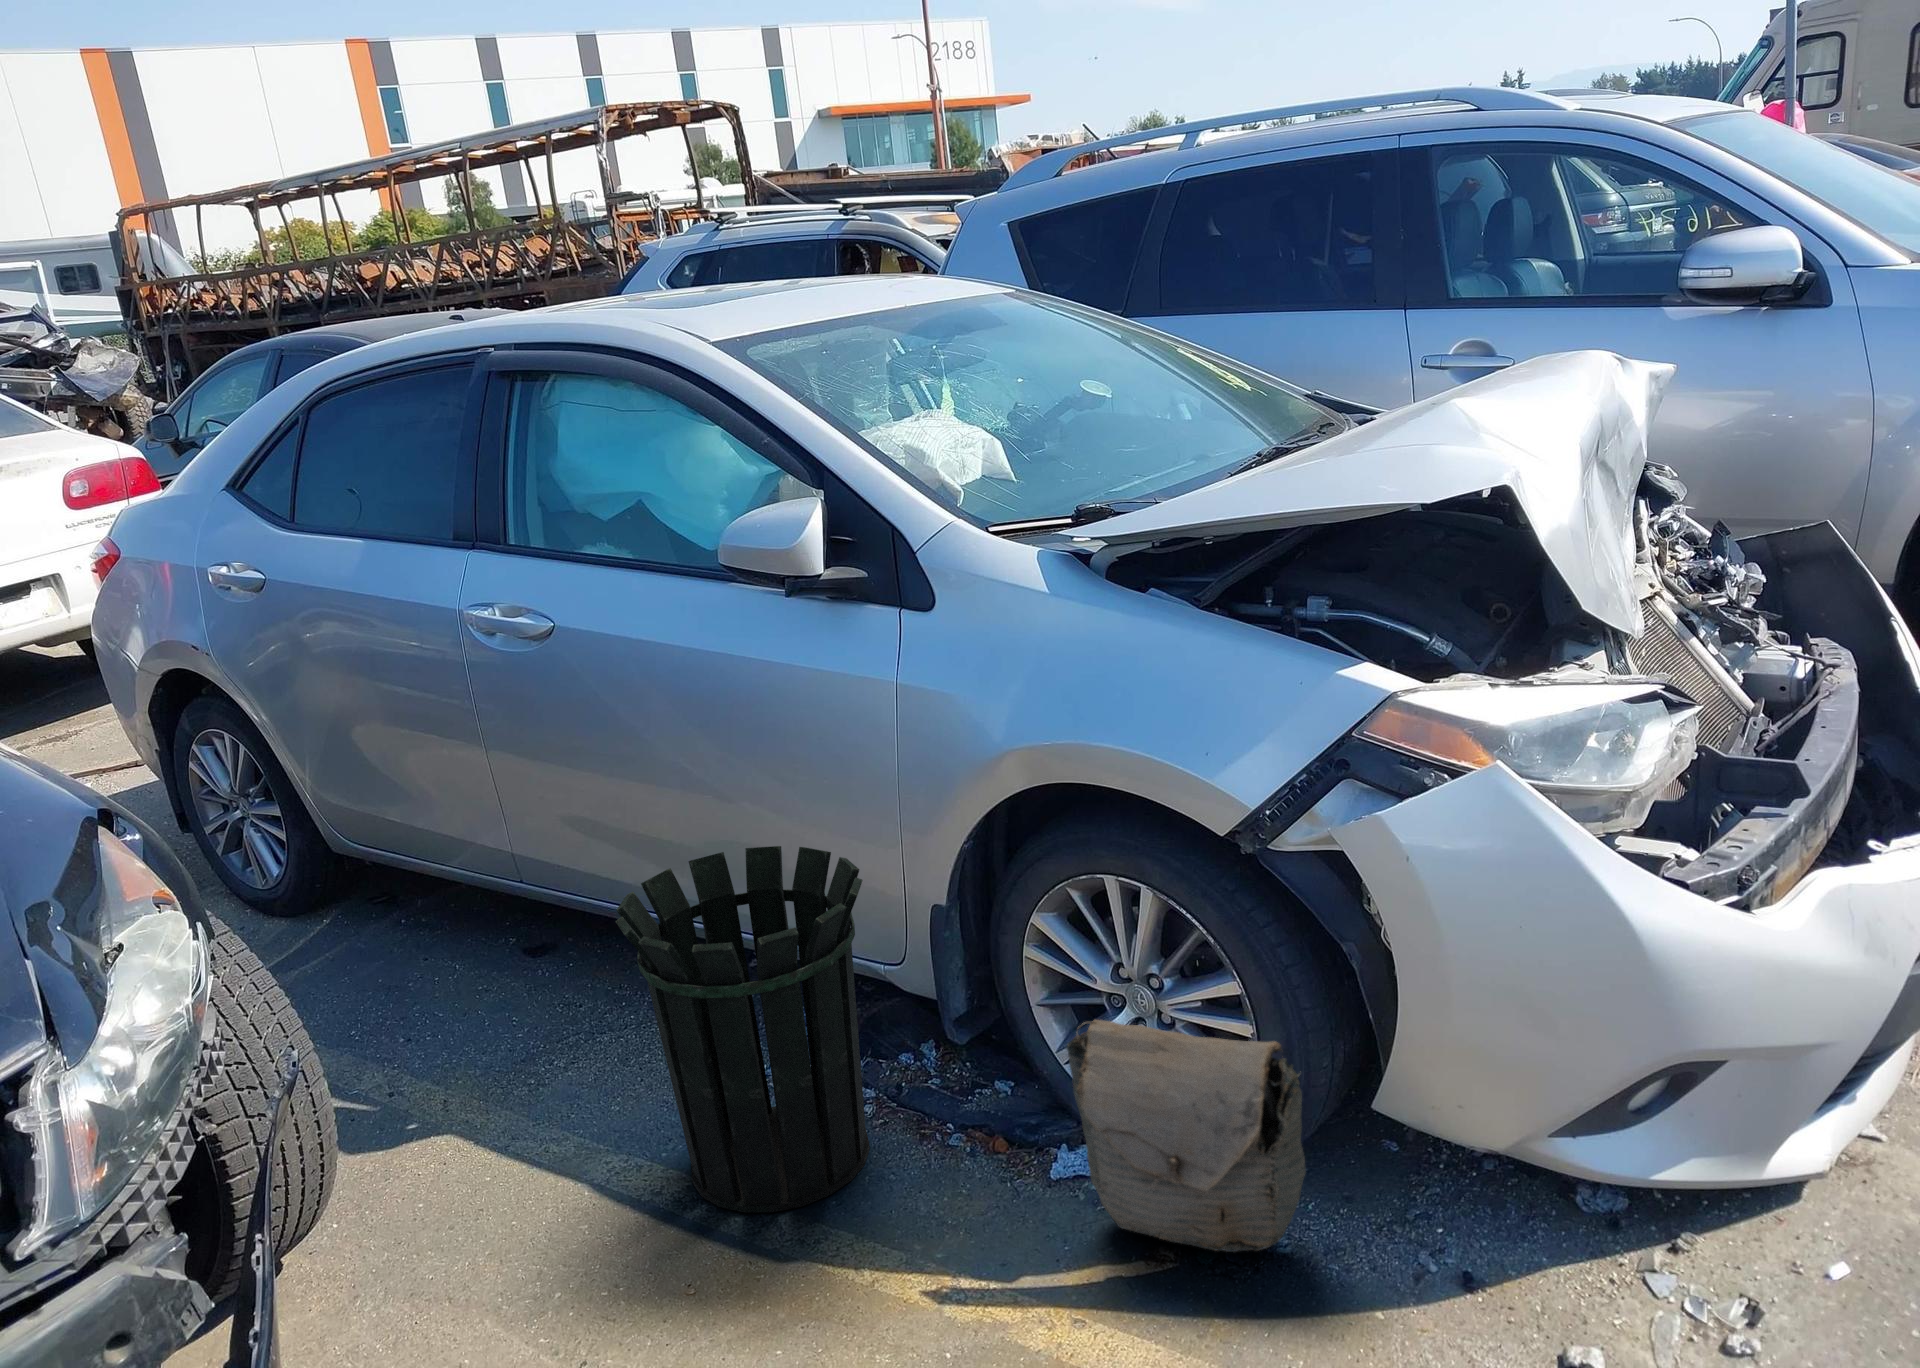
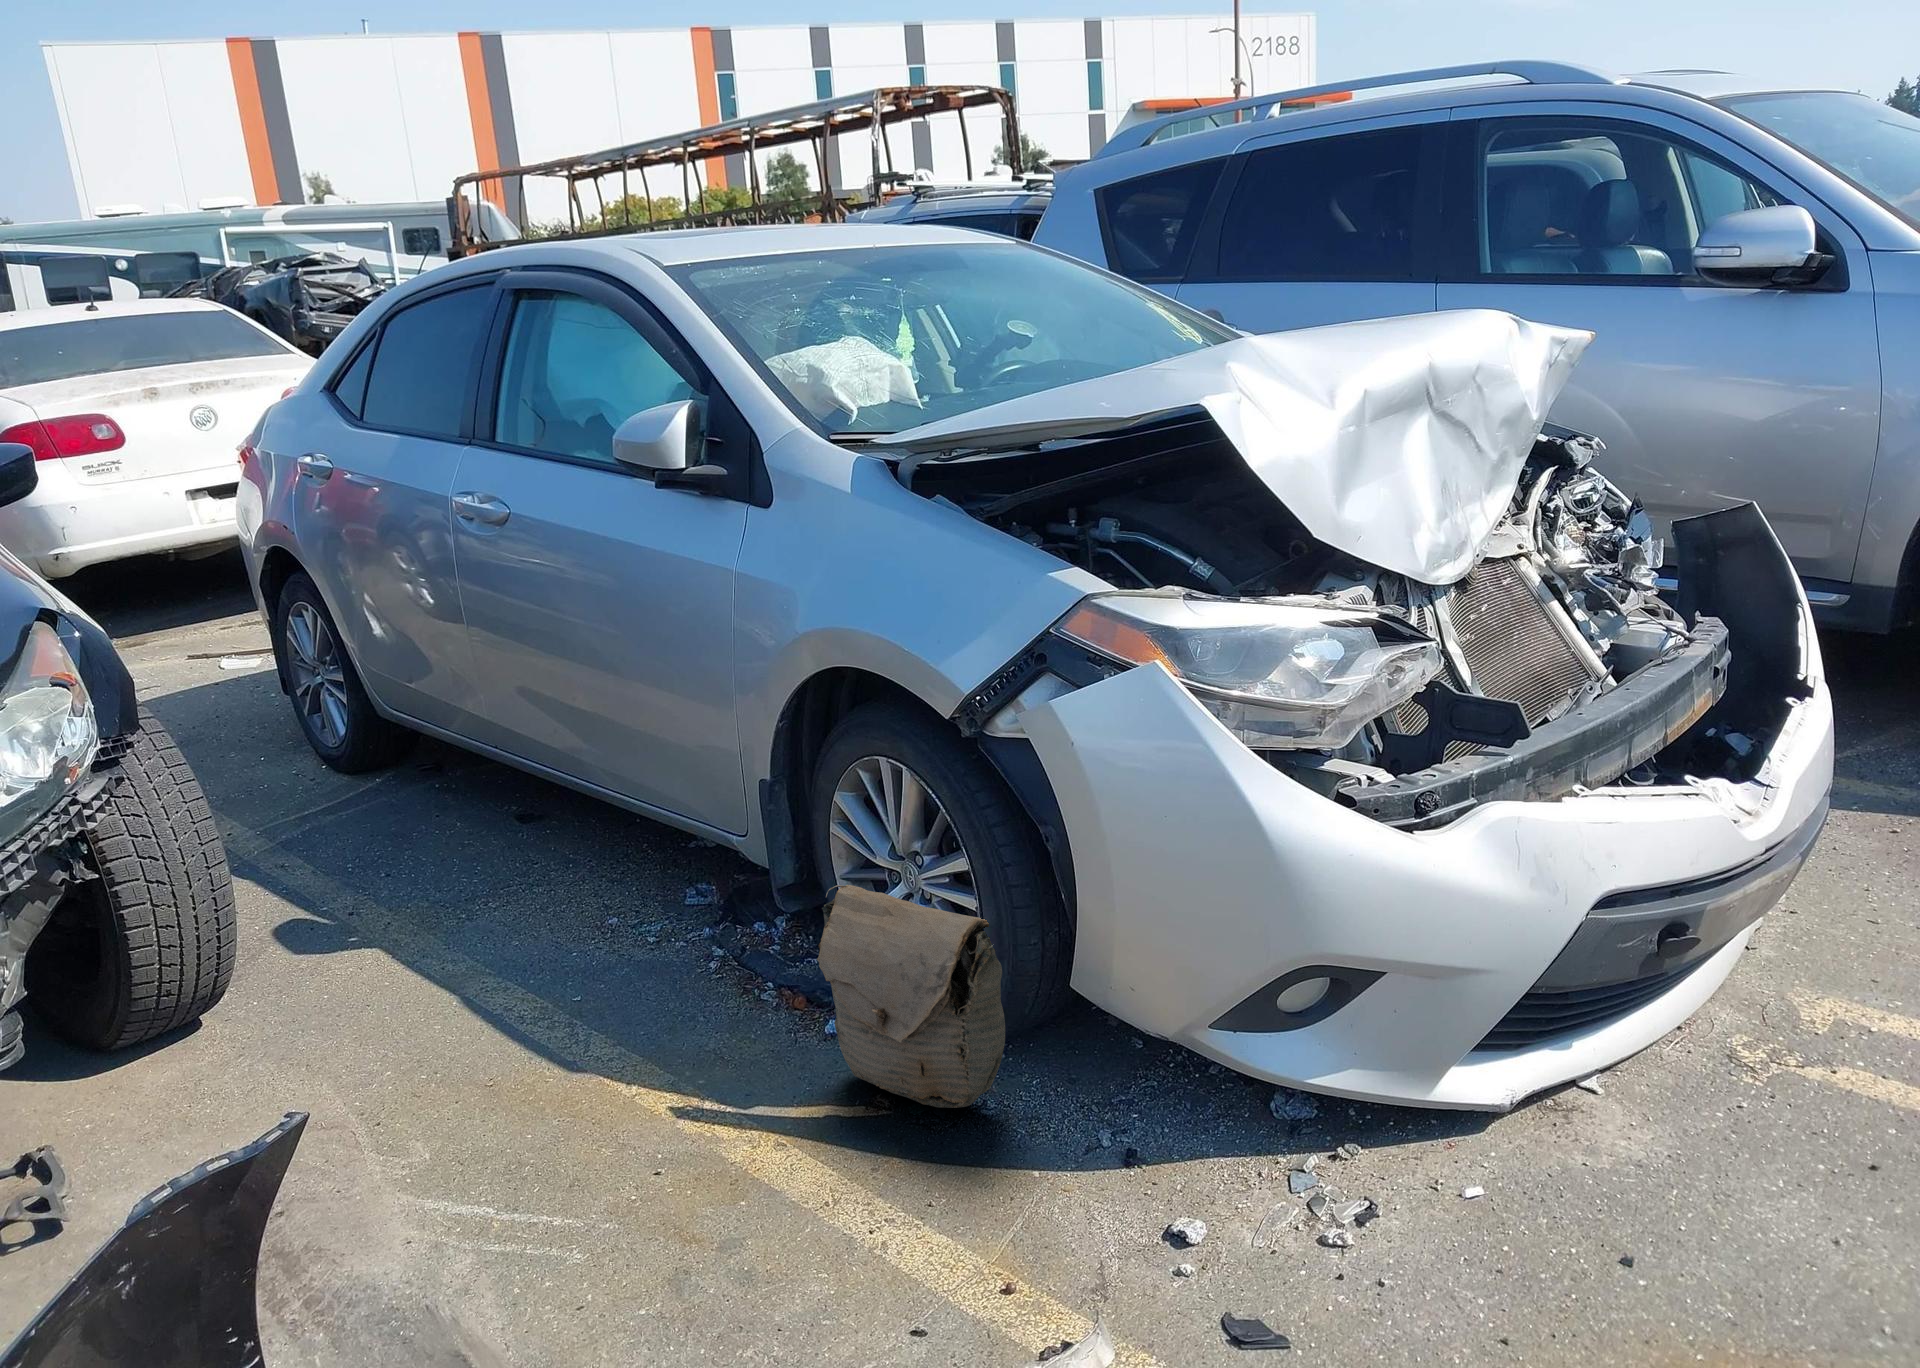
waste bin: present [616,846,870,1212] -> none [475,716,703,1031]

